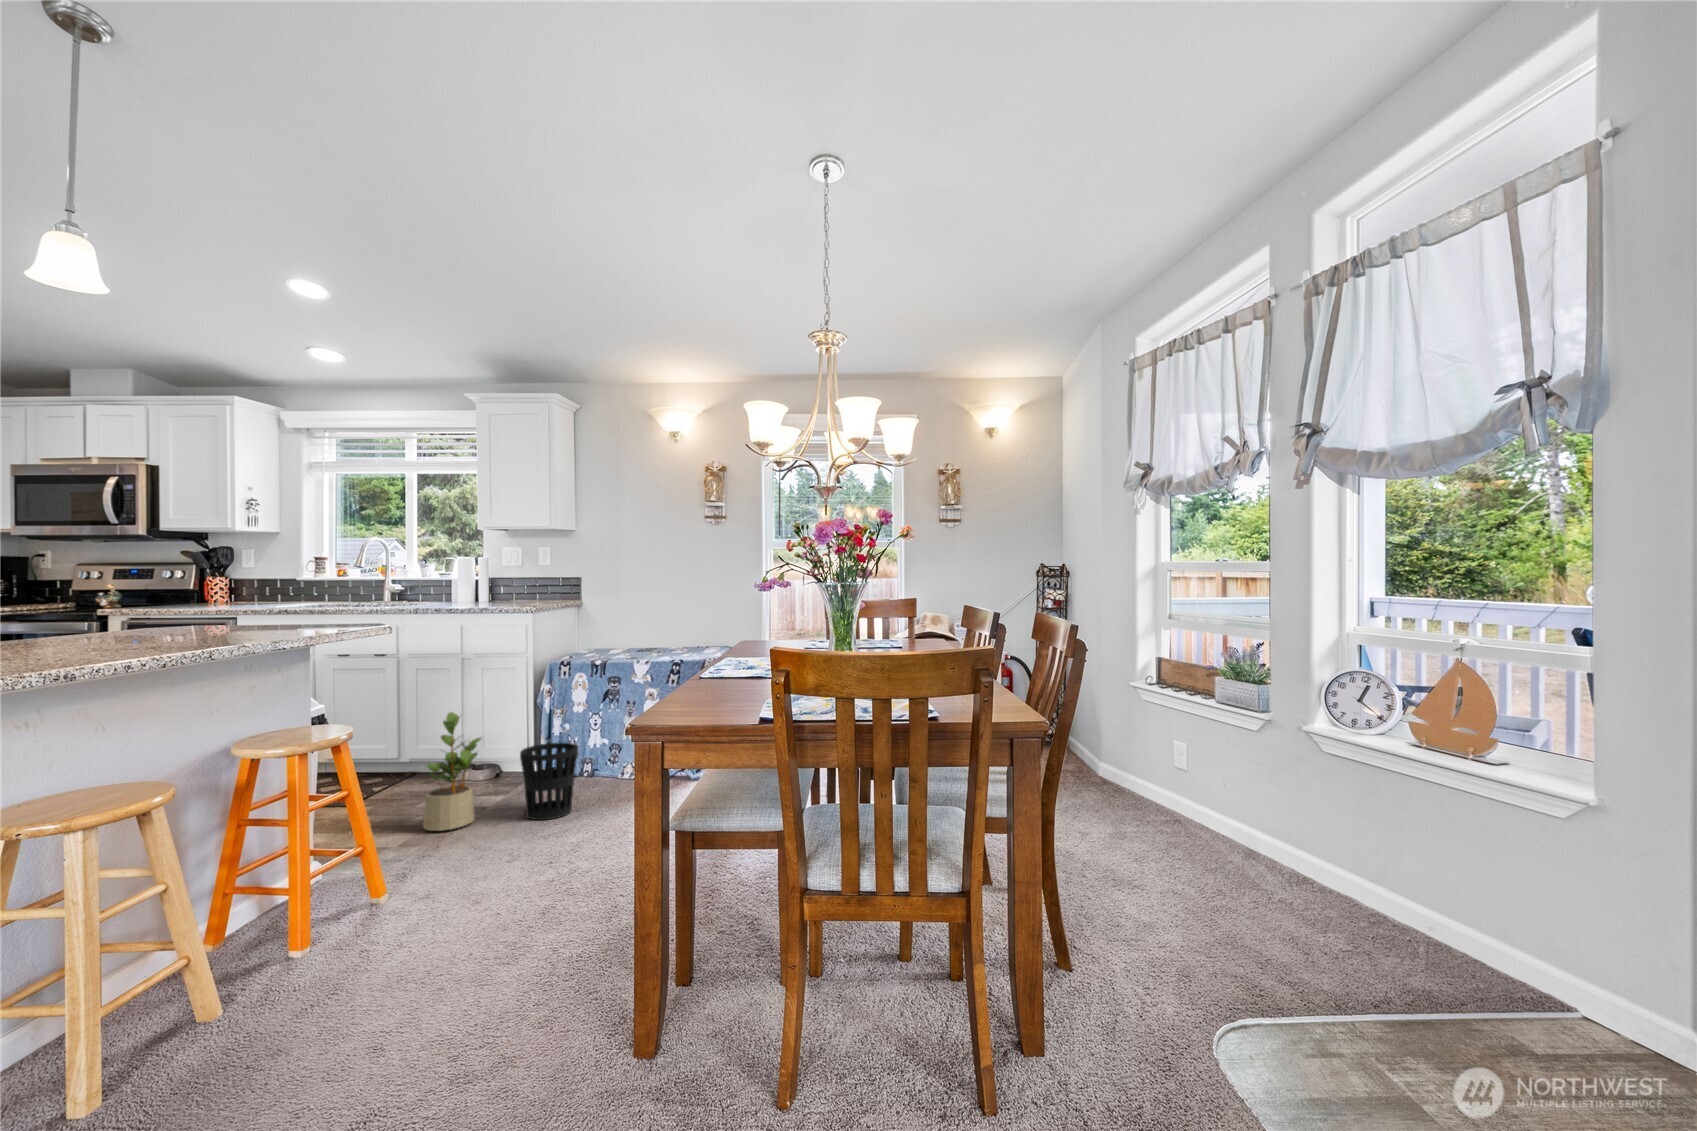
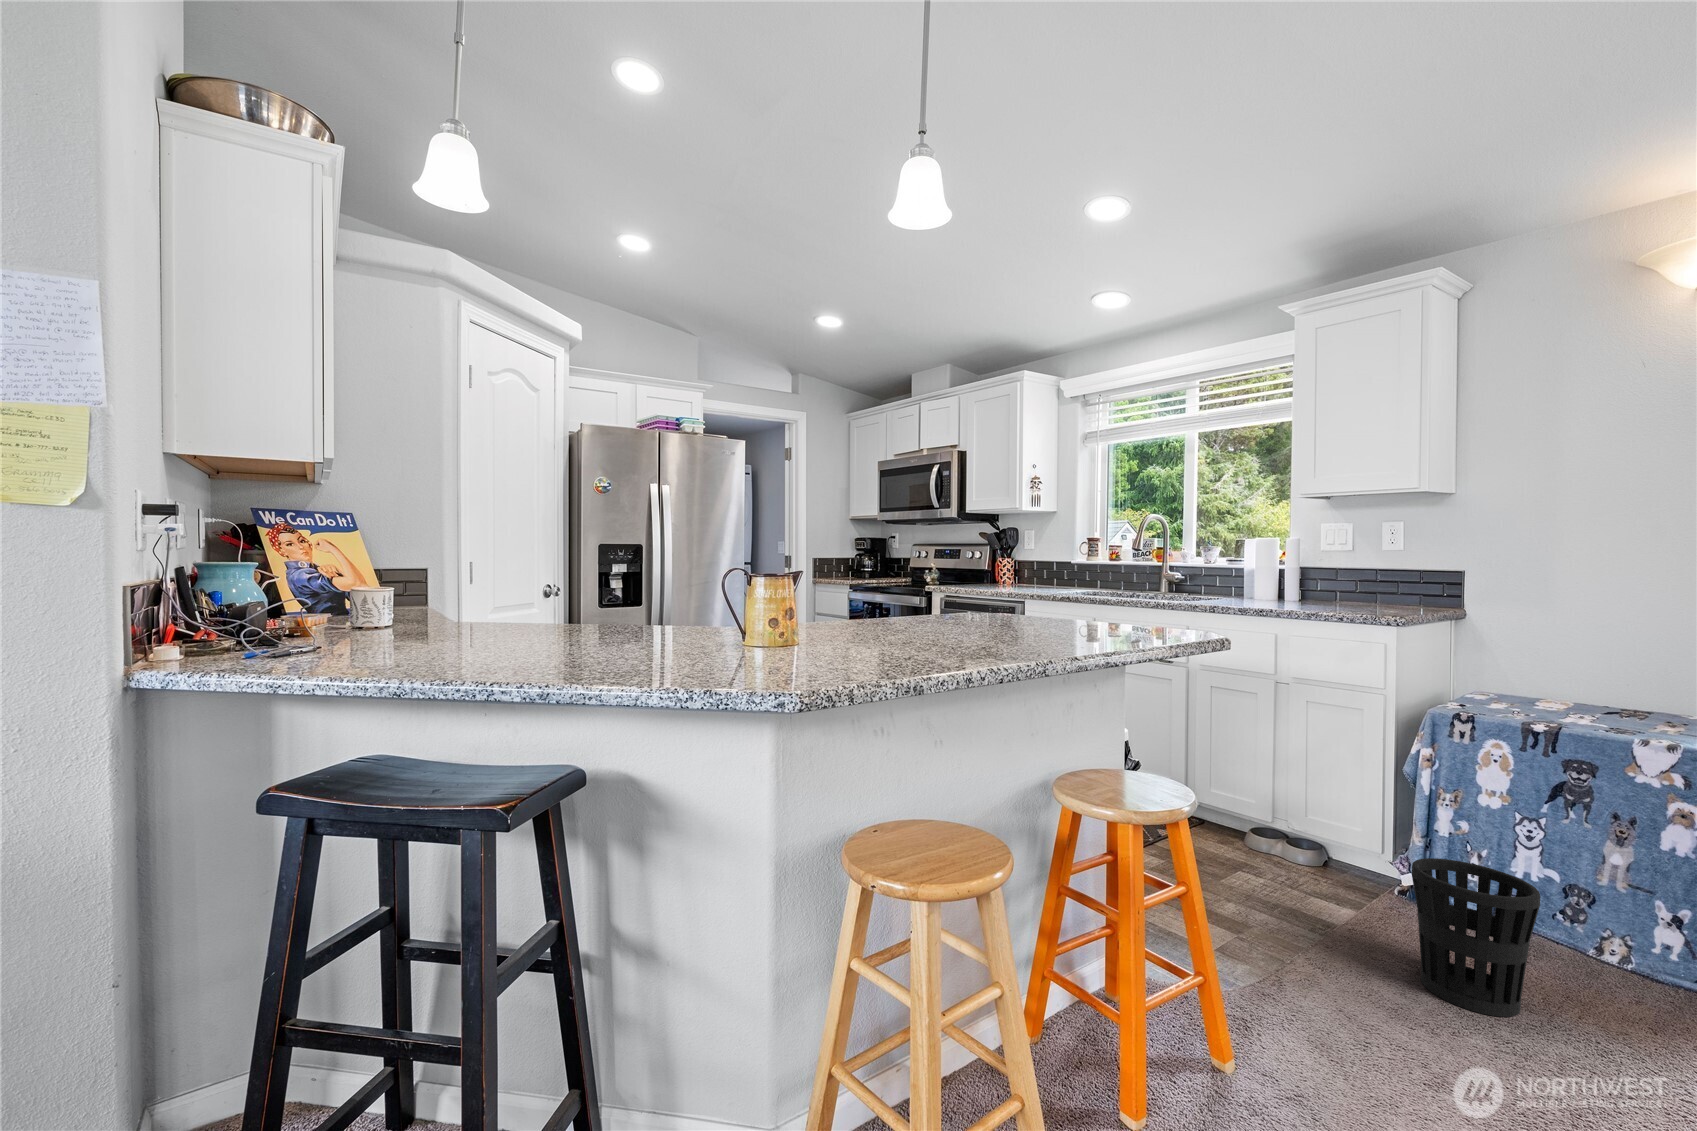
potted plant: present [423,712,481,831] -> none [1245,770,1340,960]

